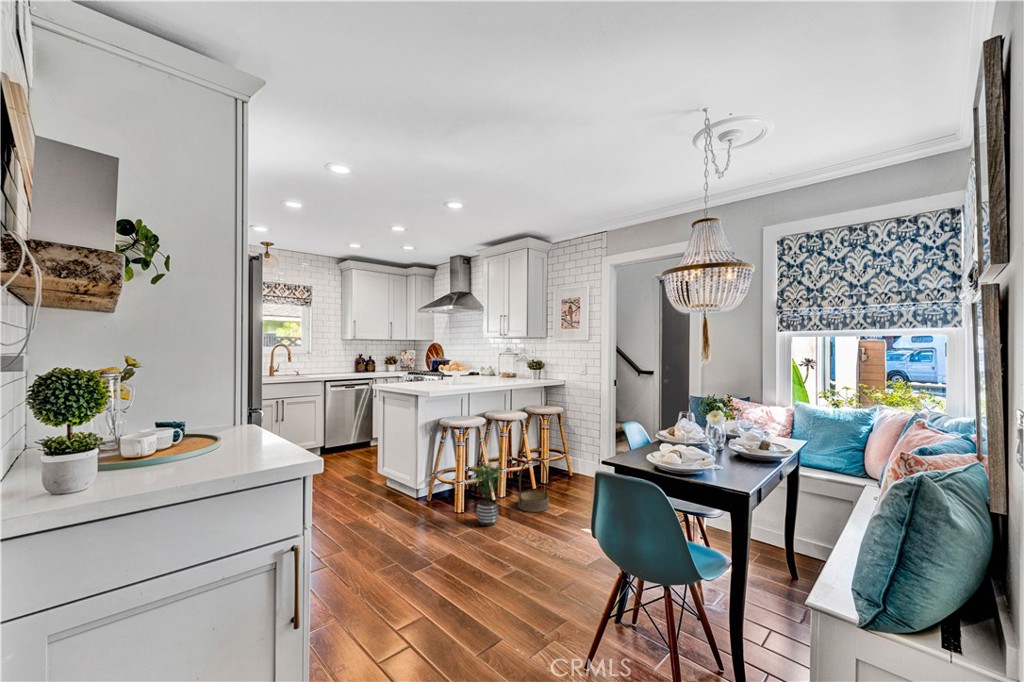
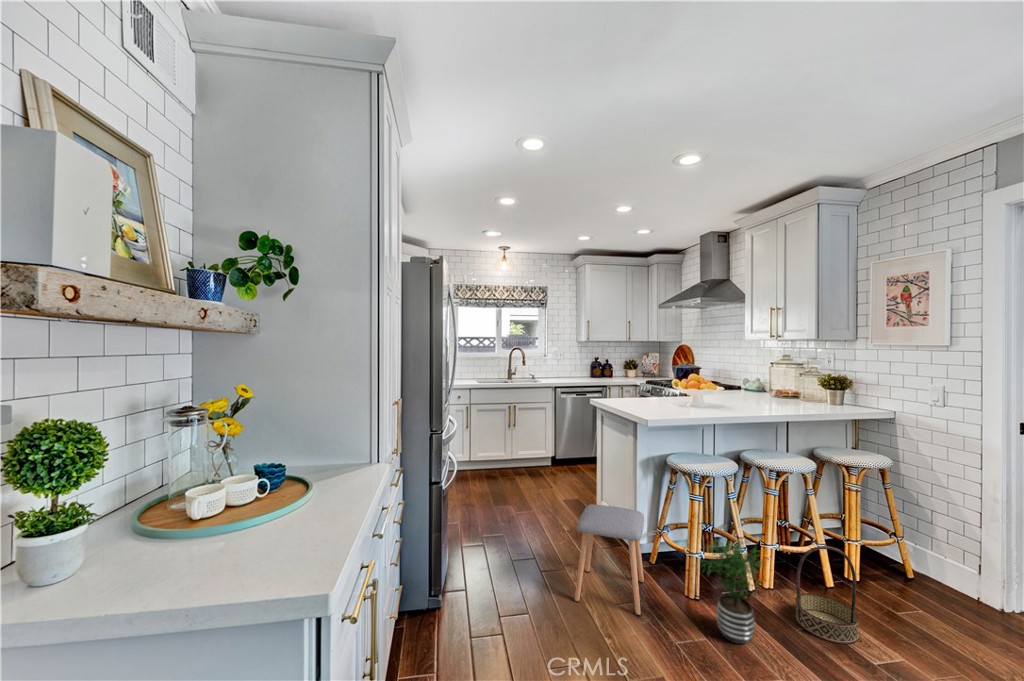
stool: none [379,460,429,534] -> present [575,504,644,616]

